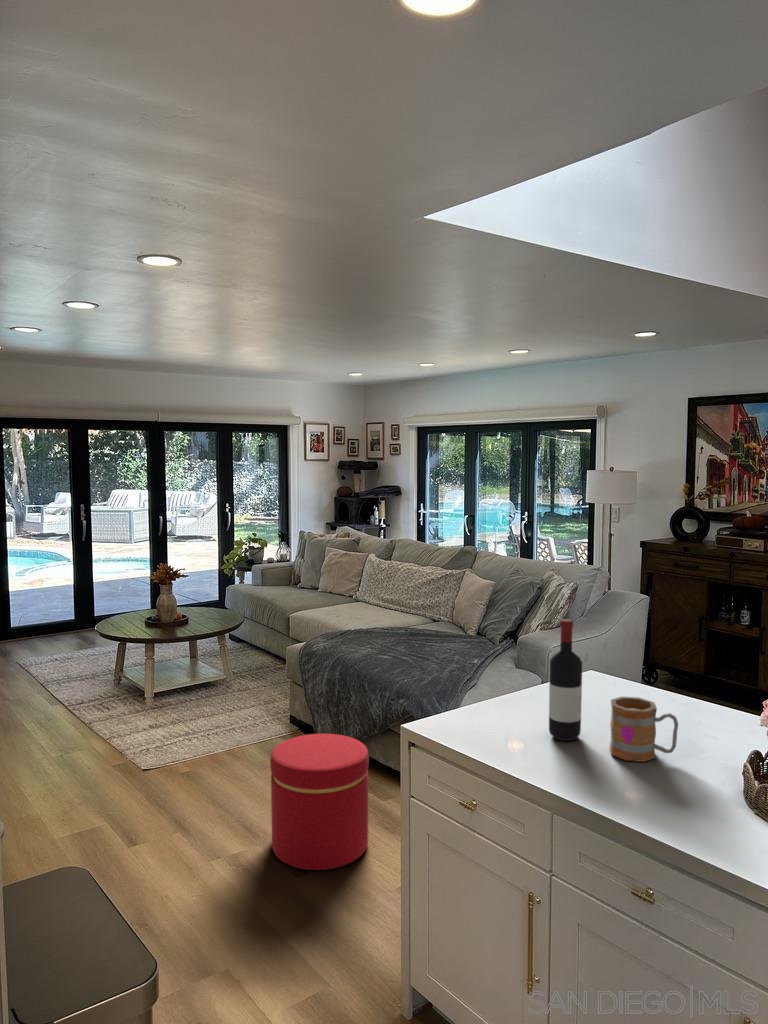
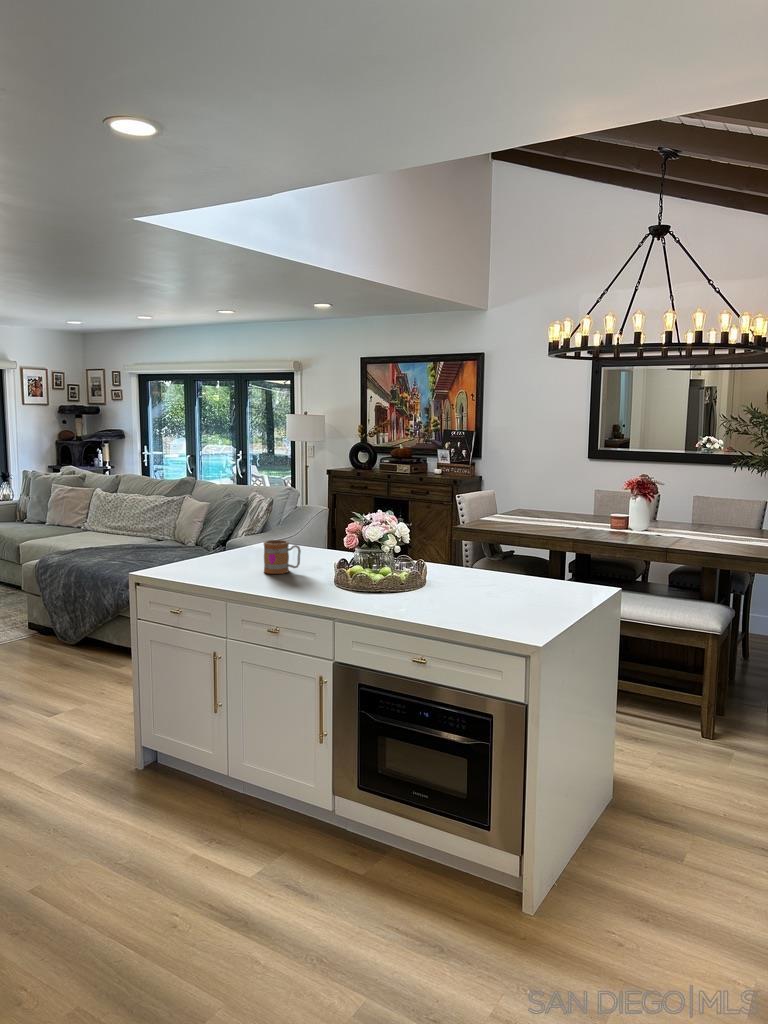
wine bottle: present [549,619,582,741] -> none [228,496,248,570]
ottoman: present [270,734,369,870] -> none [24,616,109,712]

